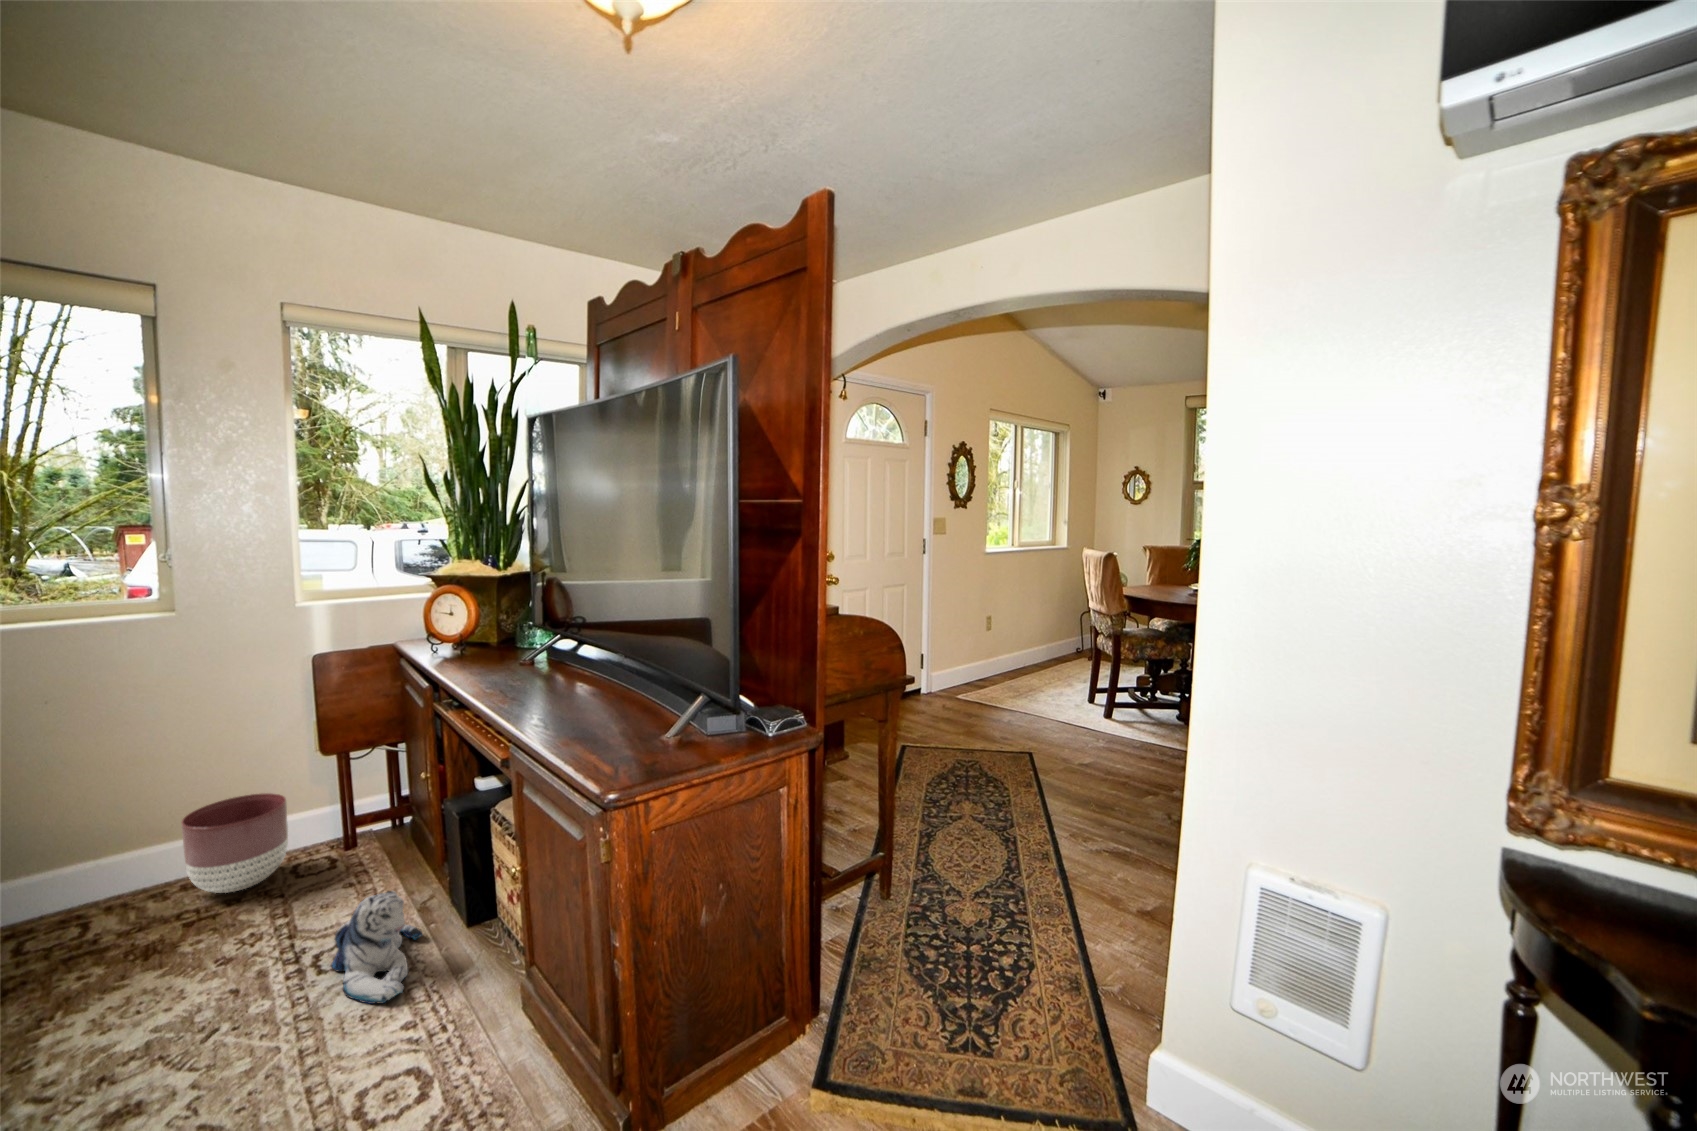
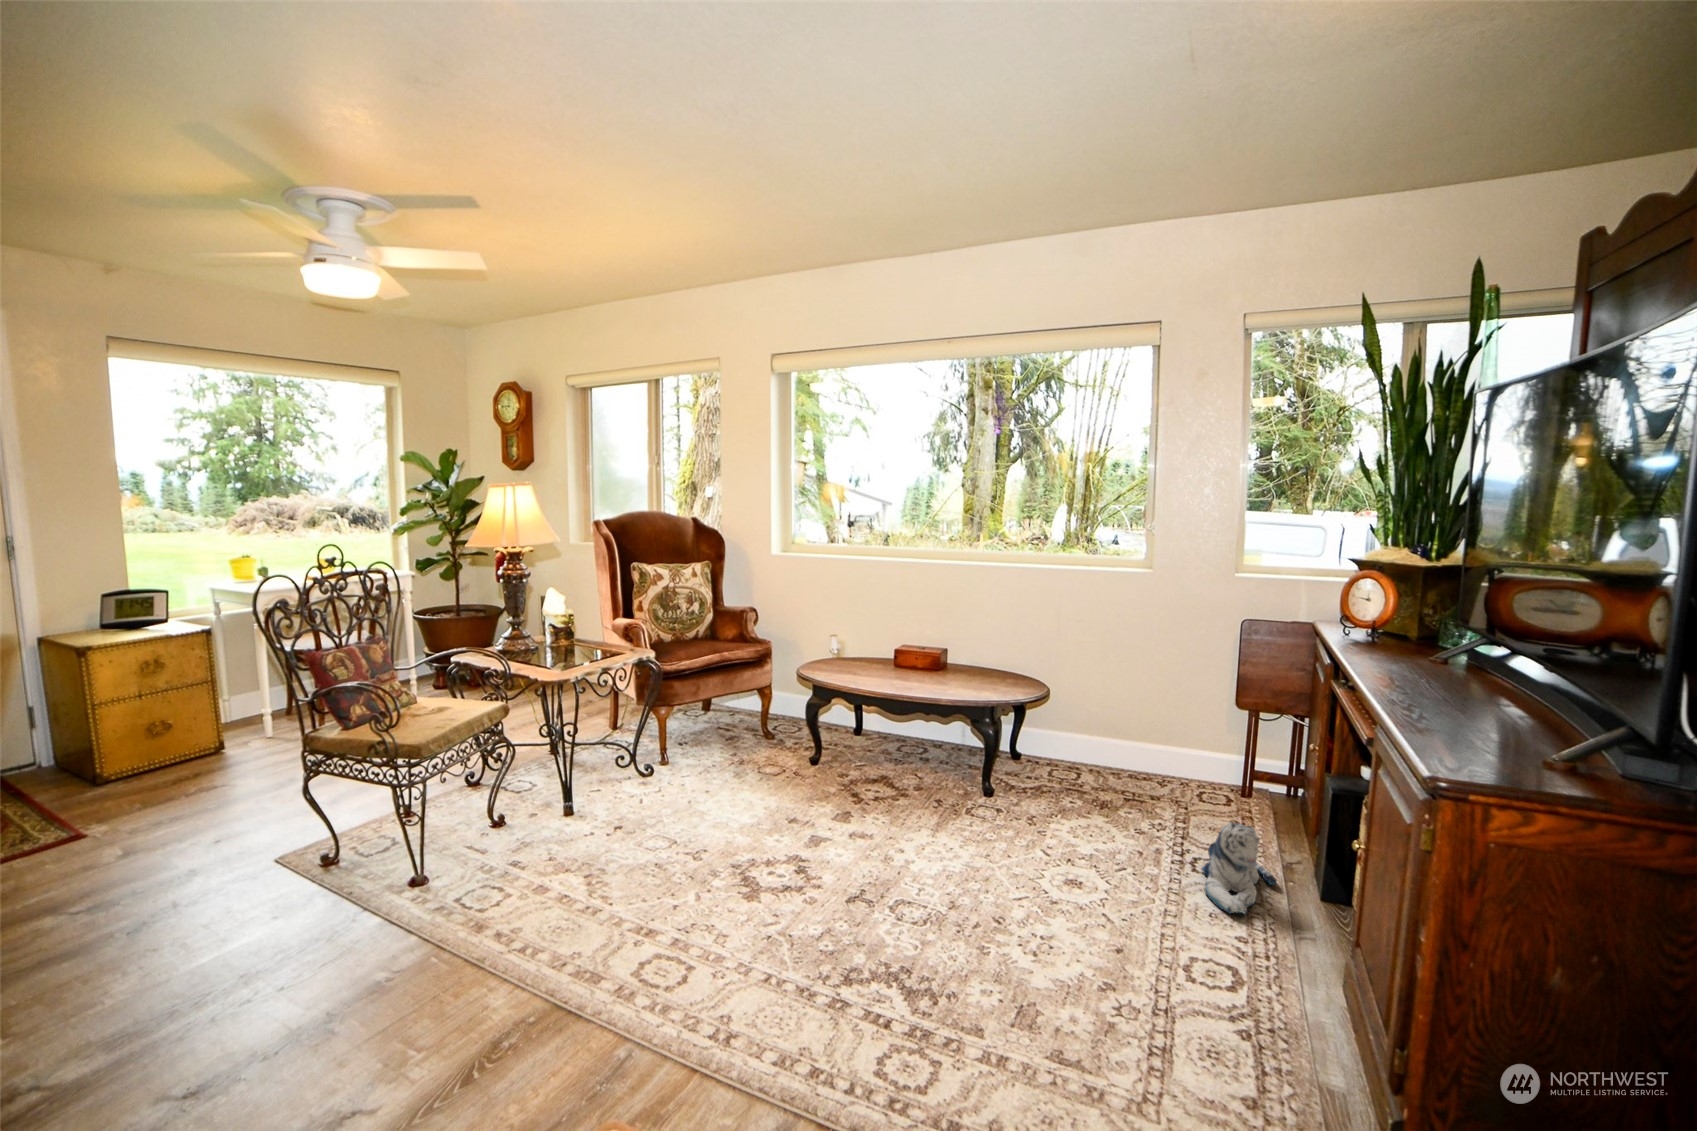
planter: present [181,793,288,893] -> none [1133,719,1200,793]

